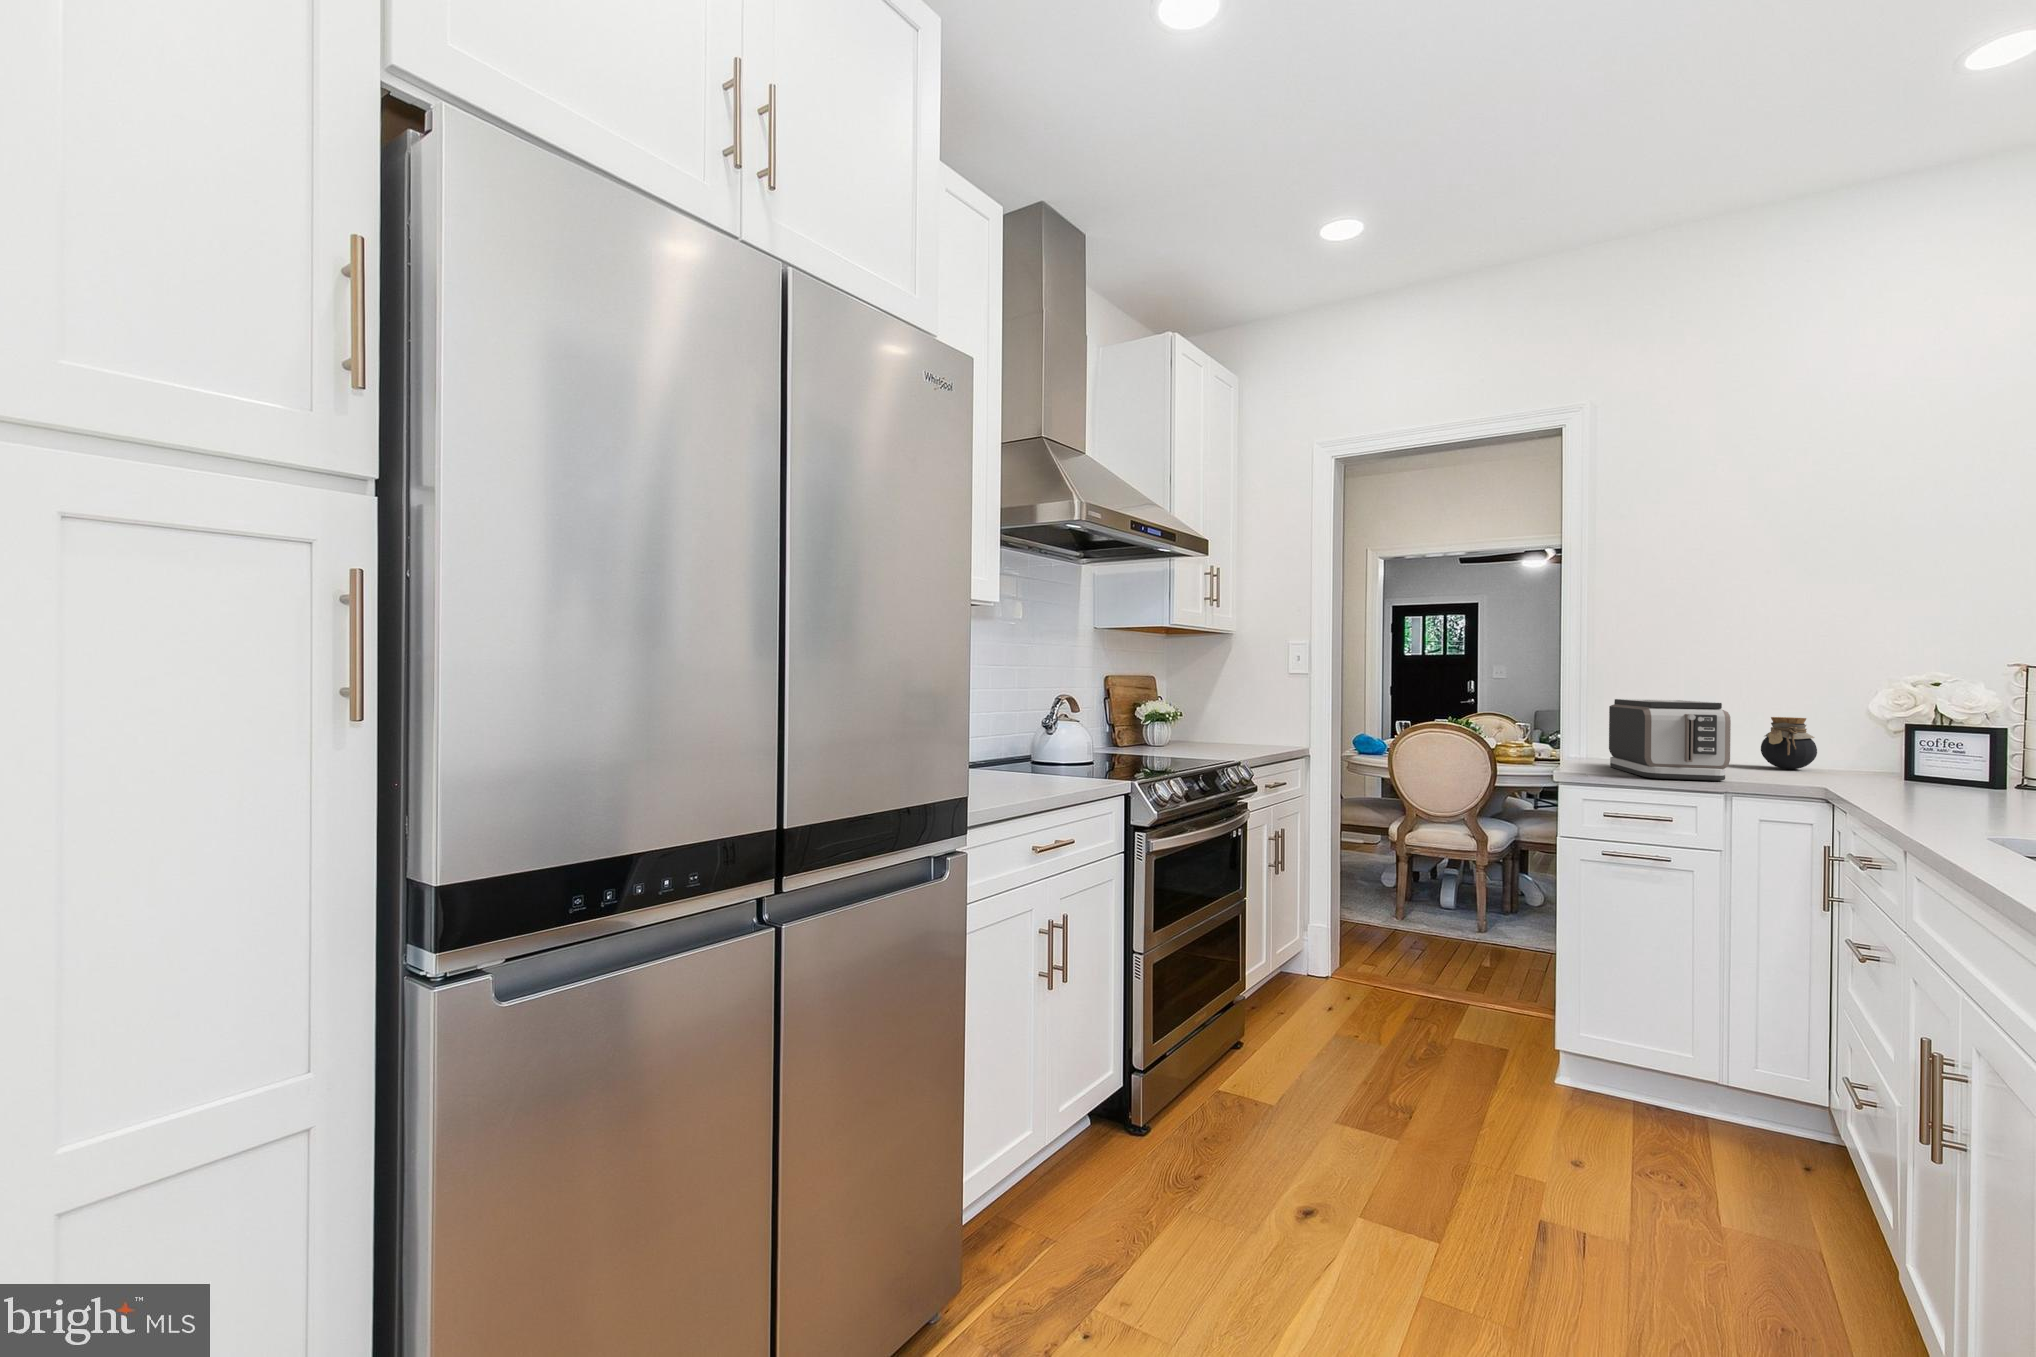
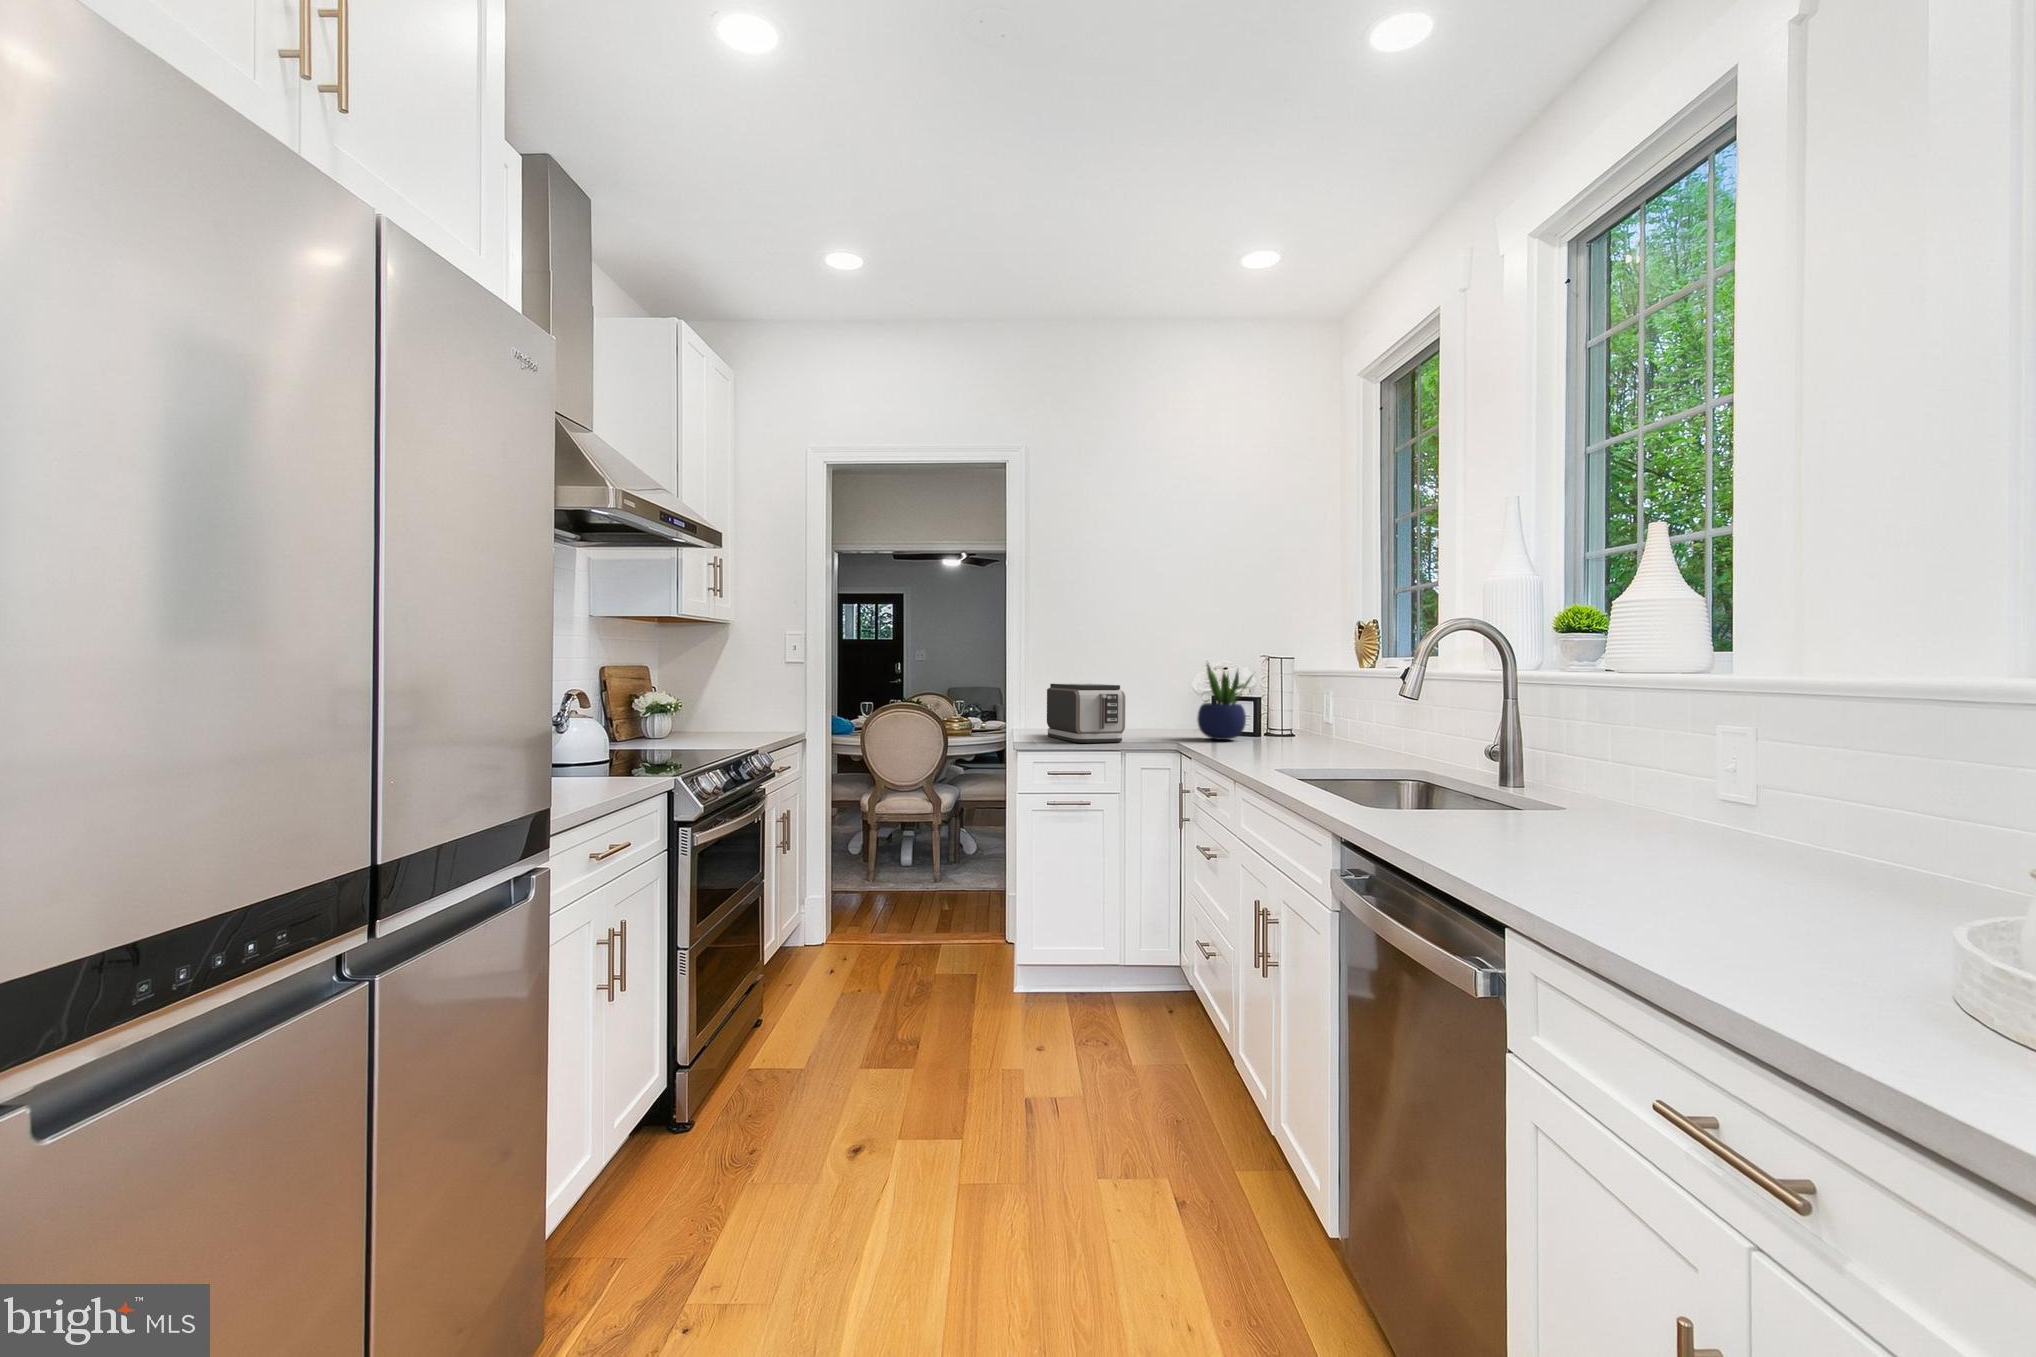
potted plant: none [1869,668,1996,788] -> present [1197,663,1252,740]
jar: present [1761,717,1817,769] -> none [1133,695,1164,731]

